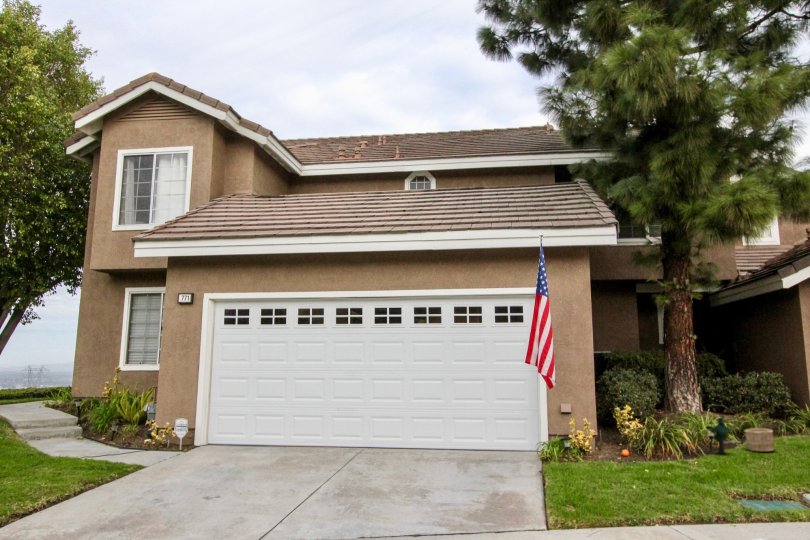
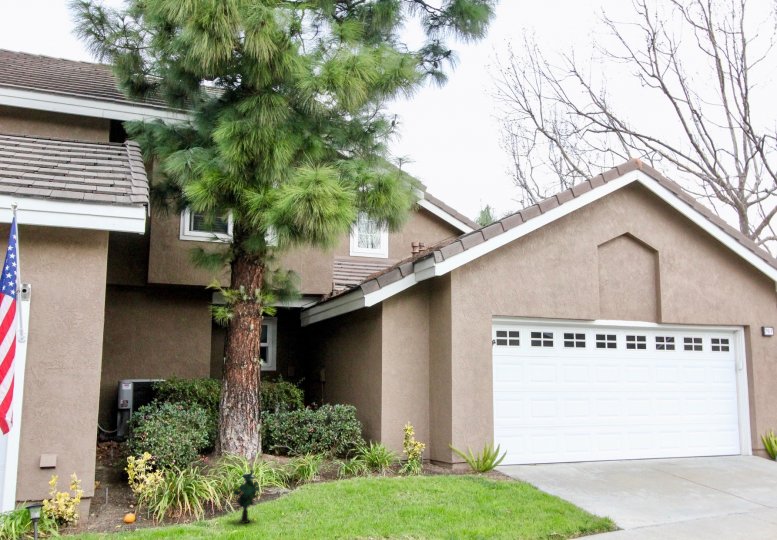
wooden bucket: present [745,428,774,451] -> none [280,483,313,515]

